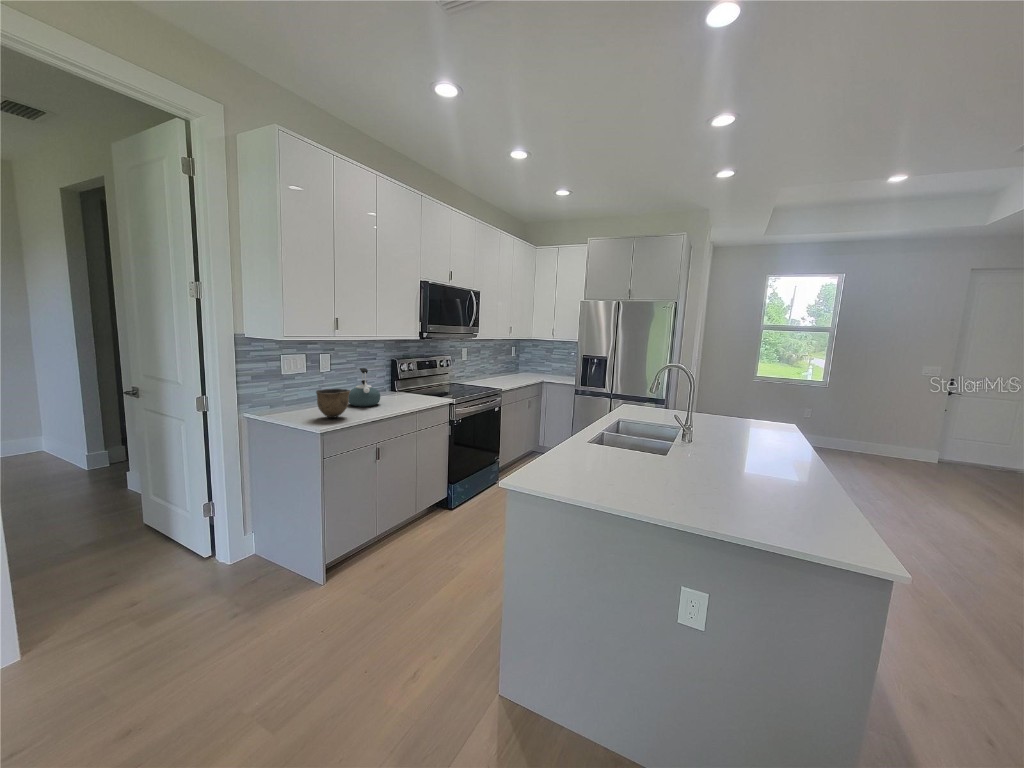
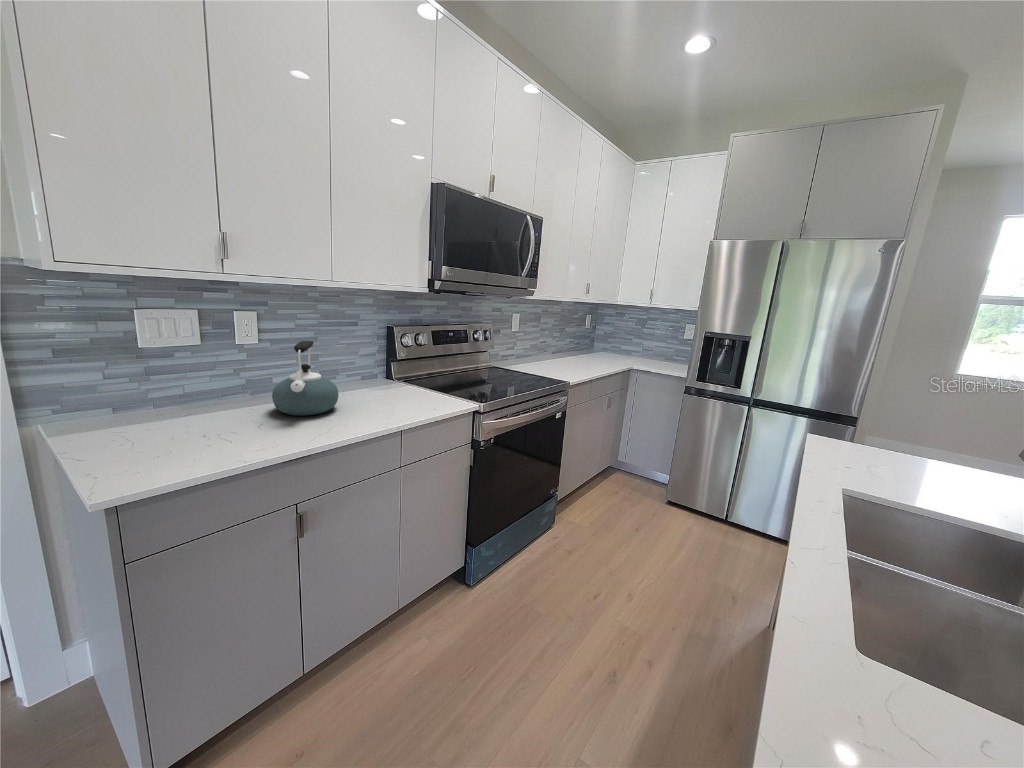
bowl: present [316,389,350,418] -> none [131,386,226,454]

